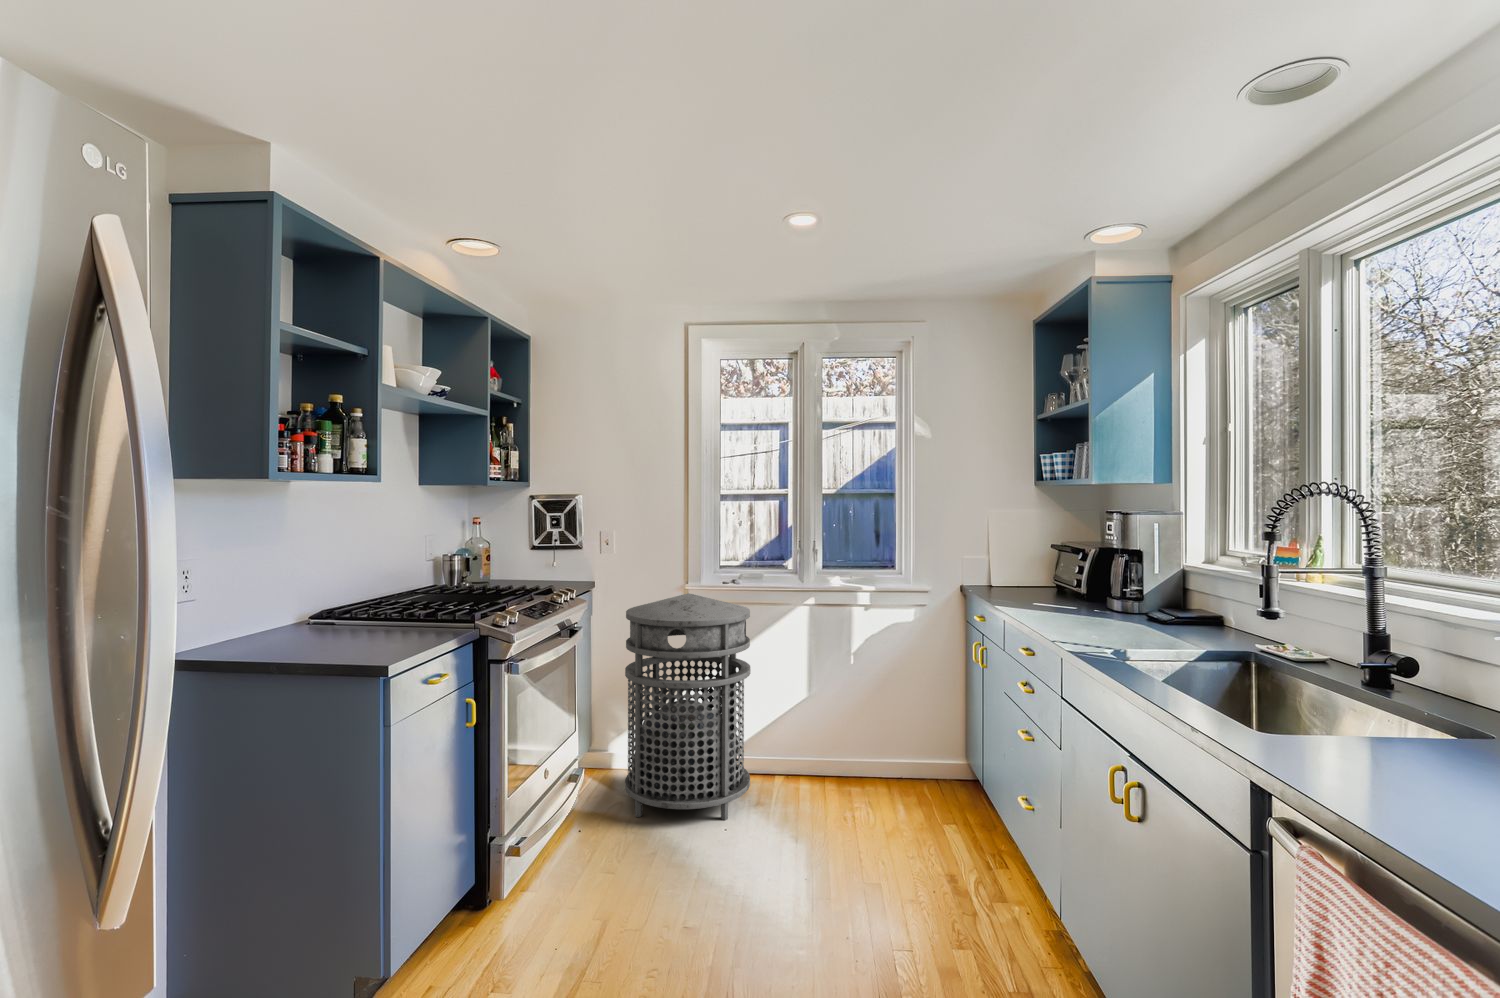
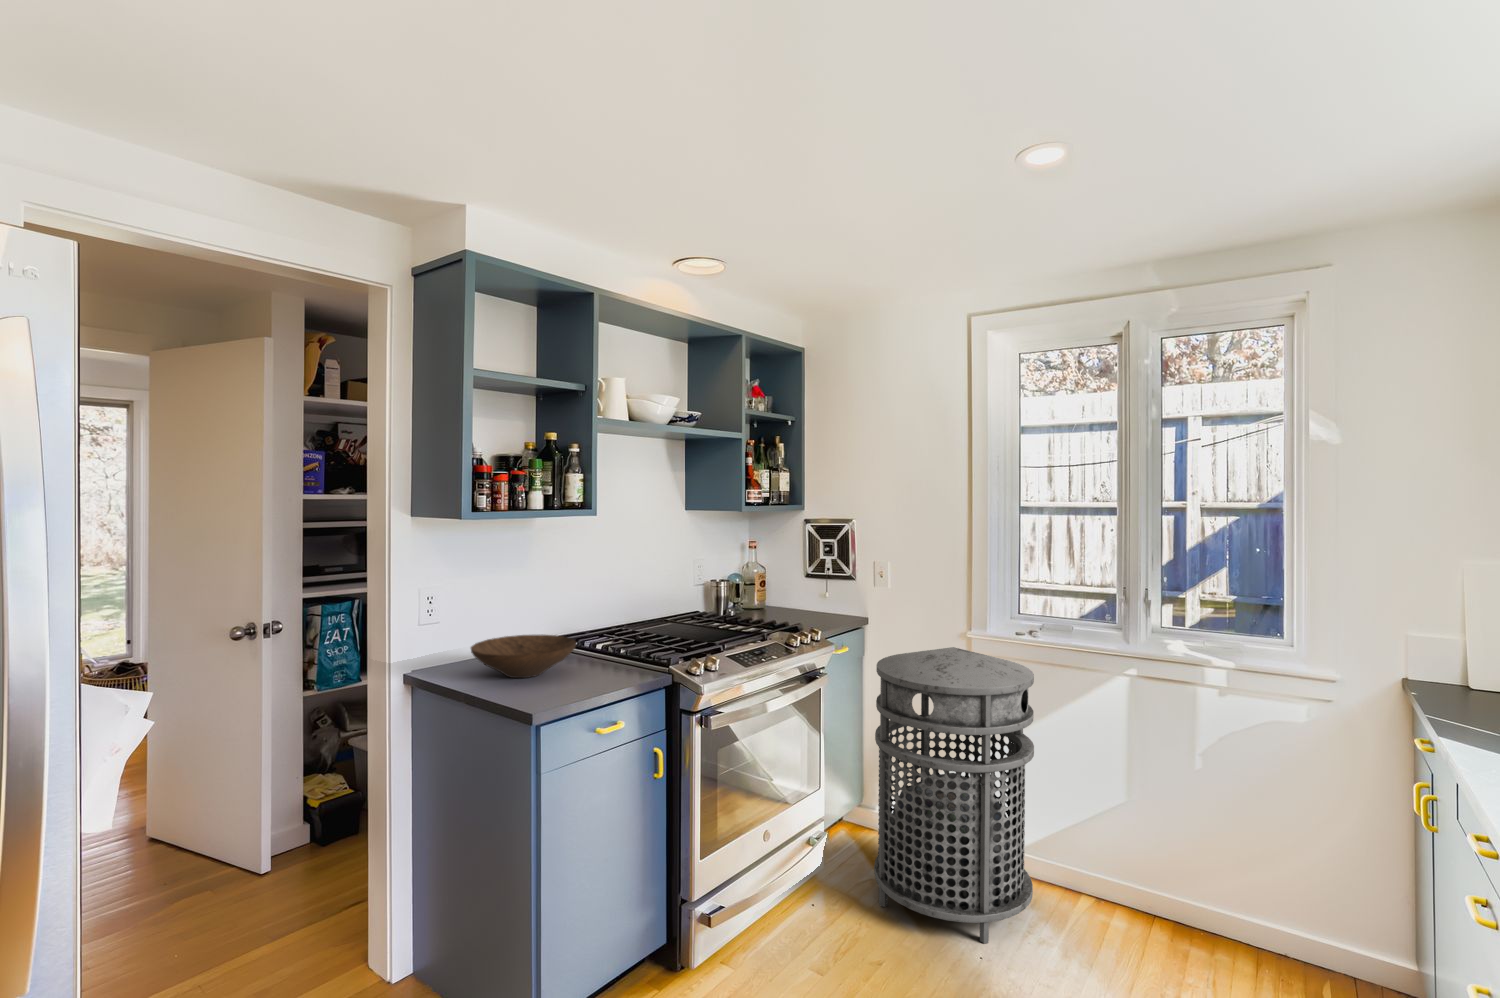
wooden bowl: none [266,603,385,645] -> present [471,635,576,678]

